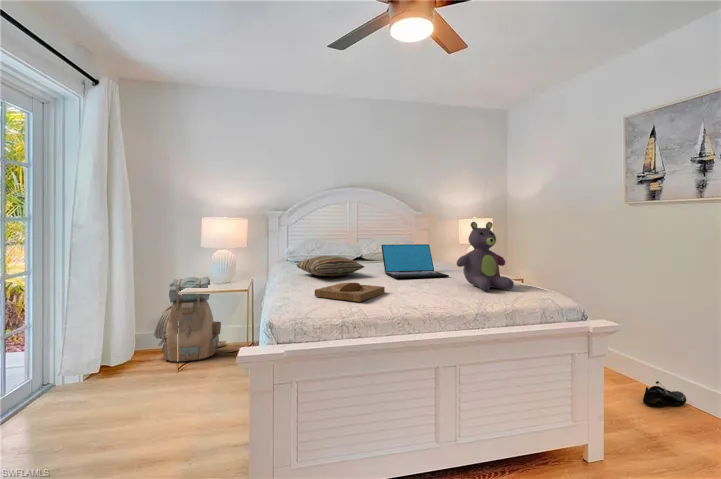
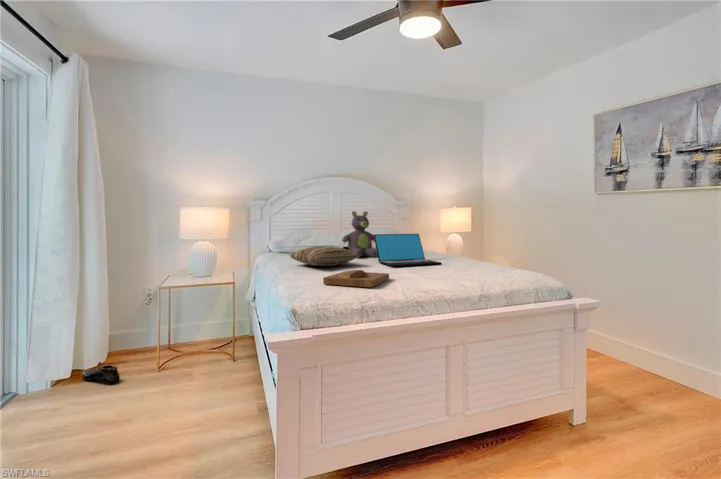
stuffed bear: present [456,222,514,290] -> present [342,211,377,257]
backpack: present [154,277,226,361] -> none [130,271,206,361]
shoe: present [643,381,687,407] -> present [81,362,120,384]

